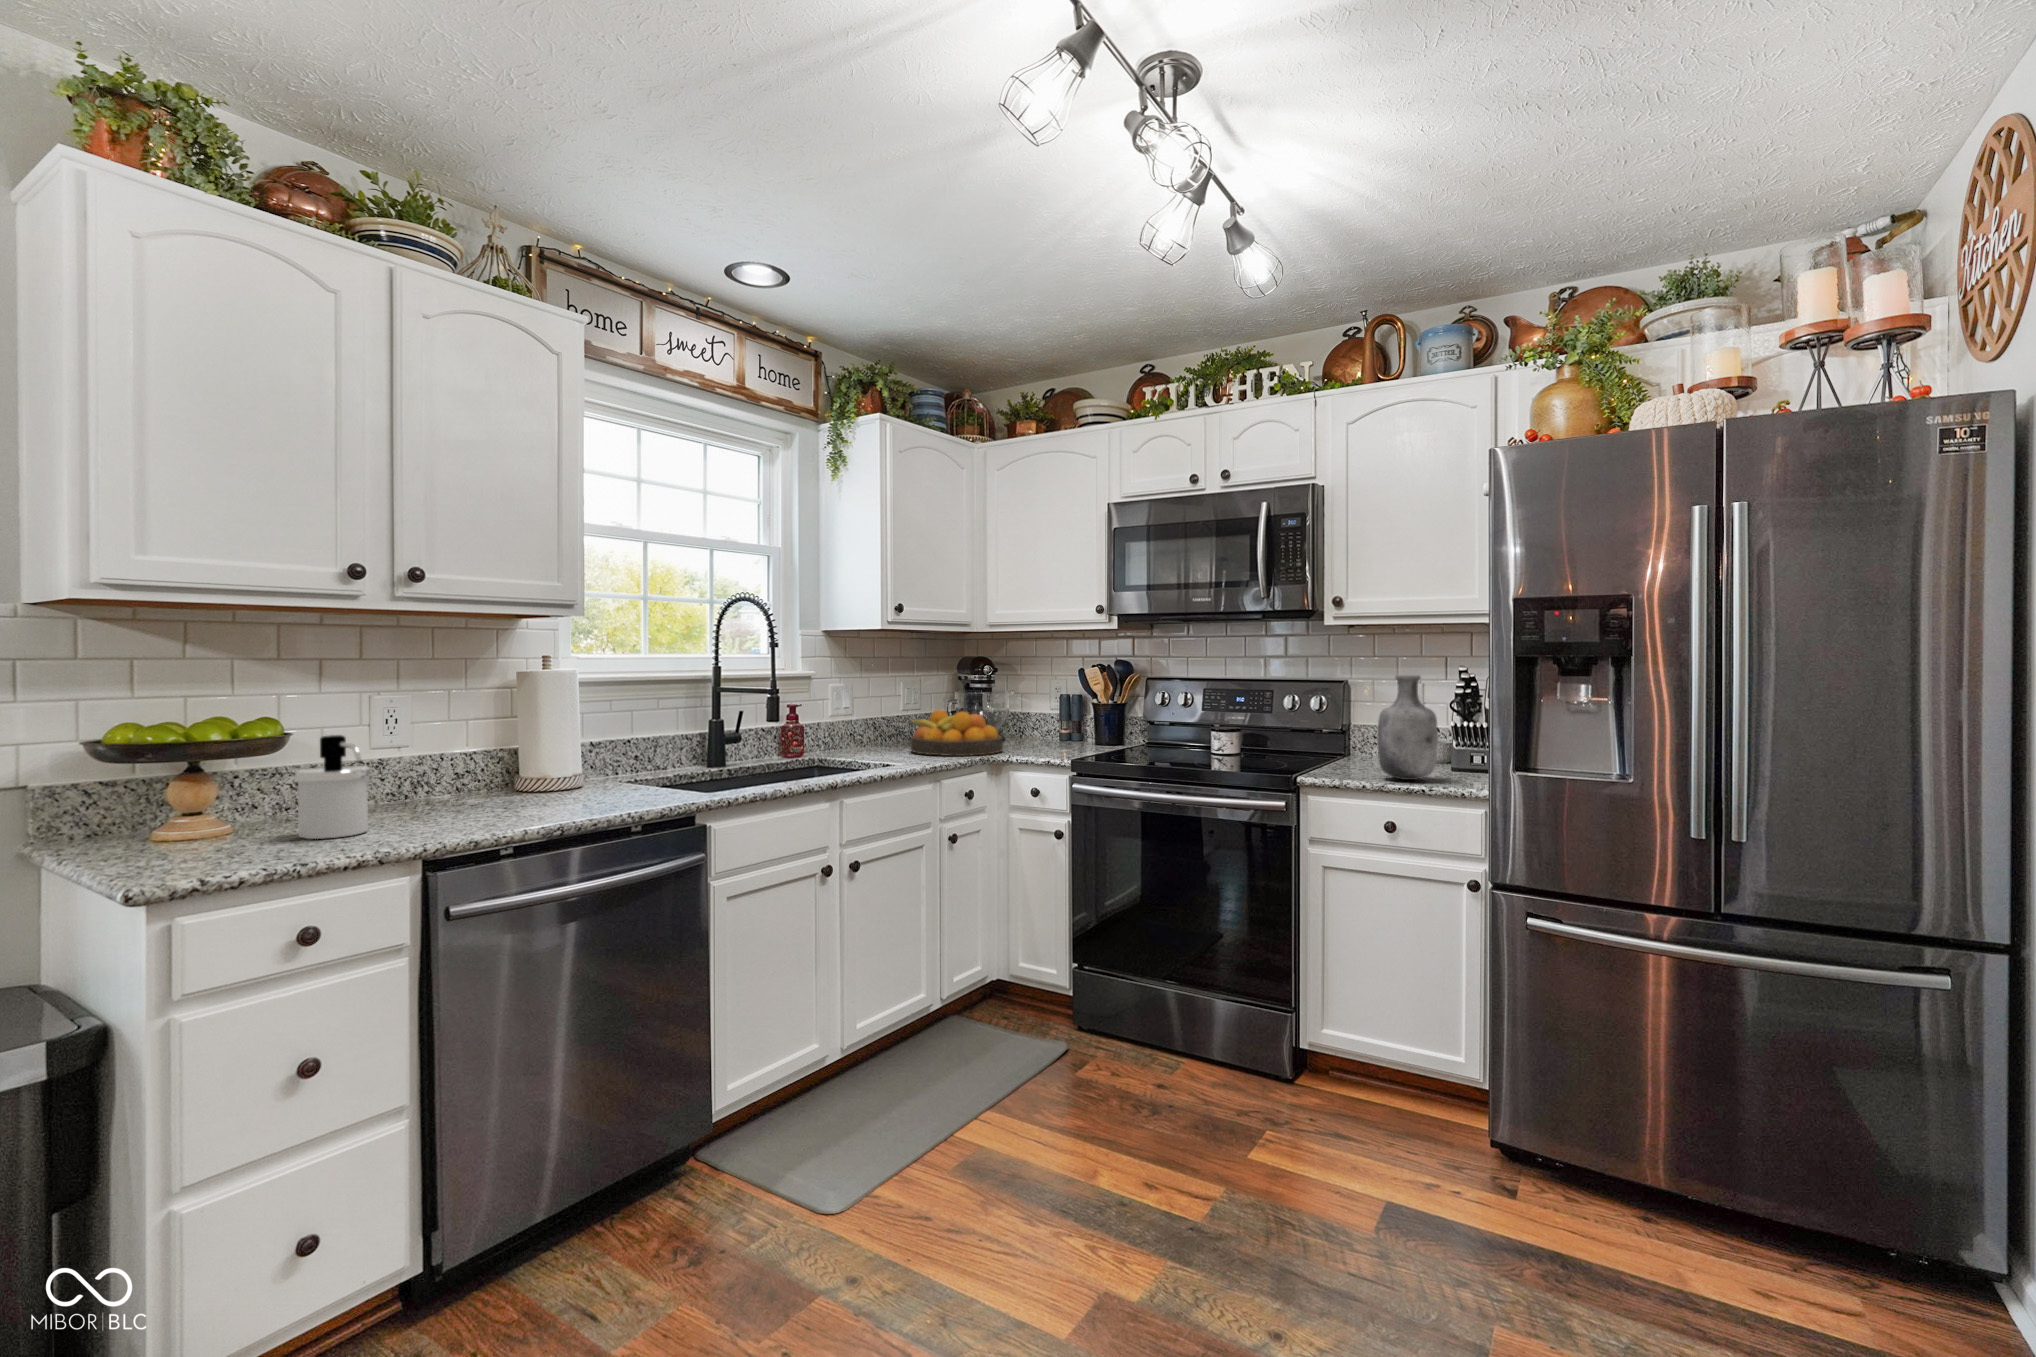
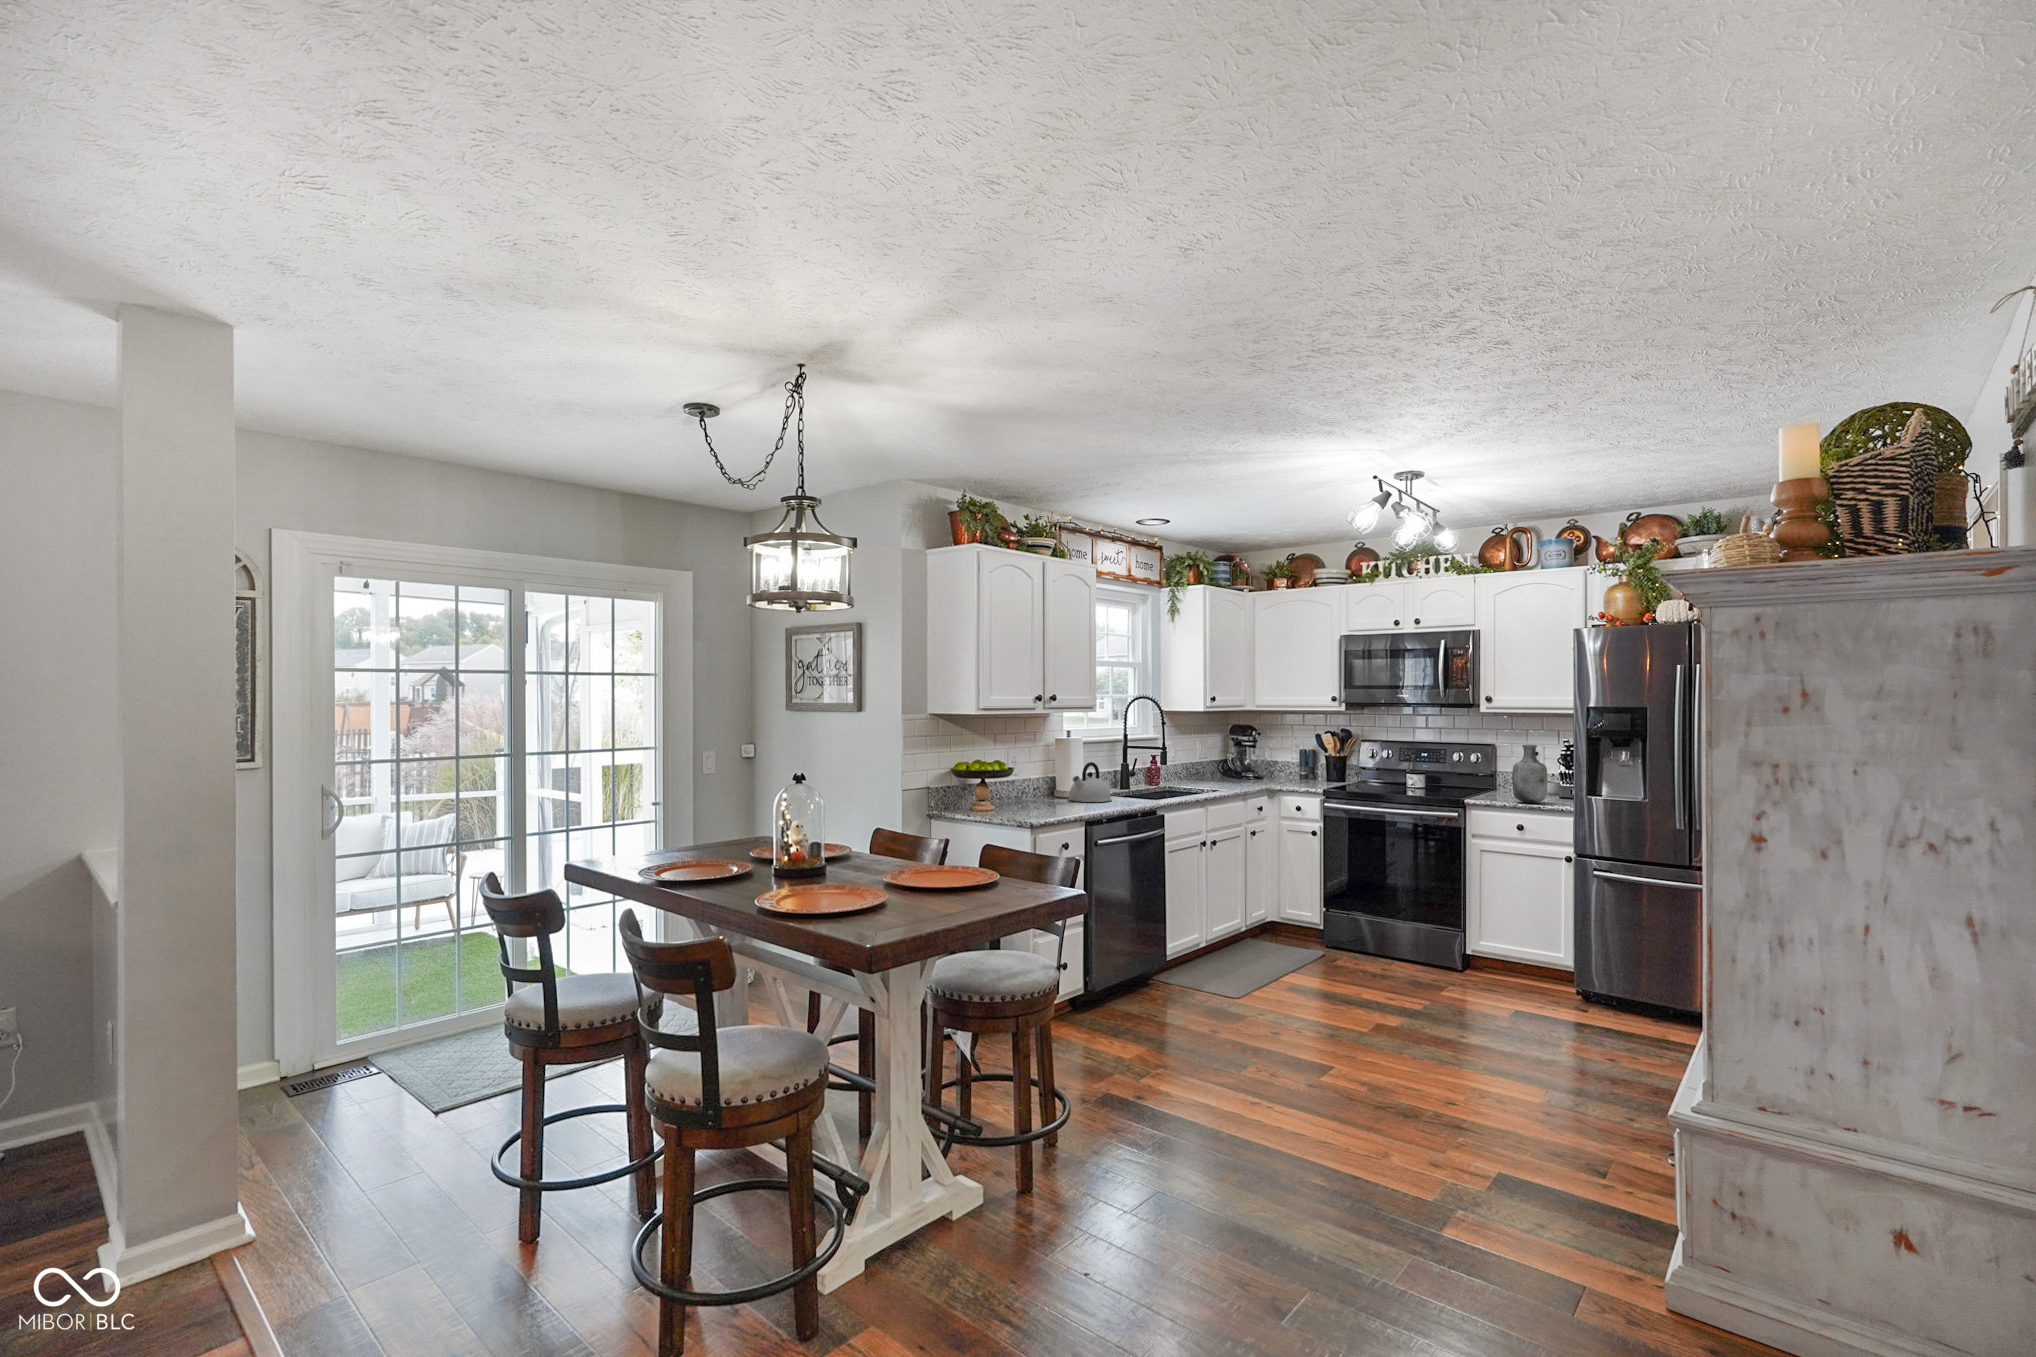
fruit bowl: present [910,710,1003,756] -> none [1215,758,1274,786]
kettle: none [518,720,621,803] -> present [1069,762,1112,802]
soap dispenser: present [295,735,370,839] -> none [1019,768,1053,812]

